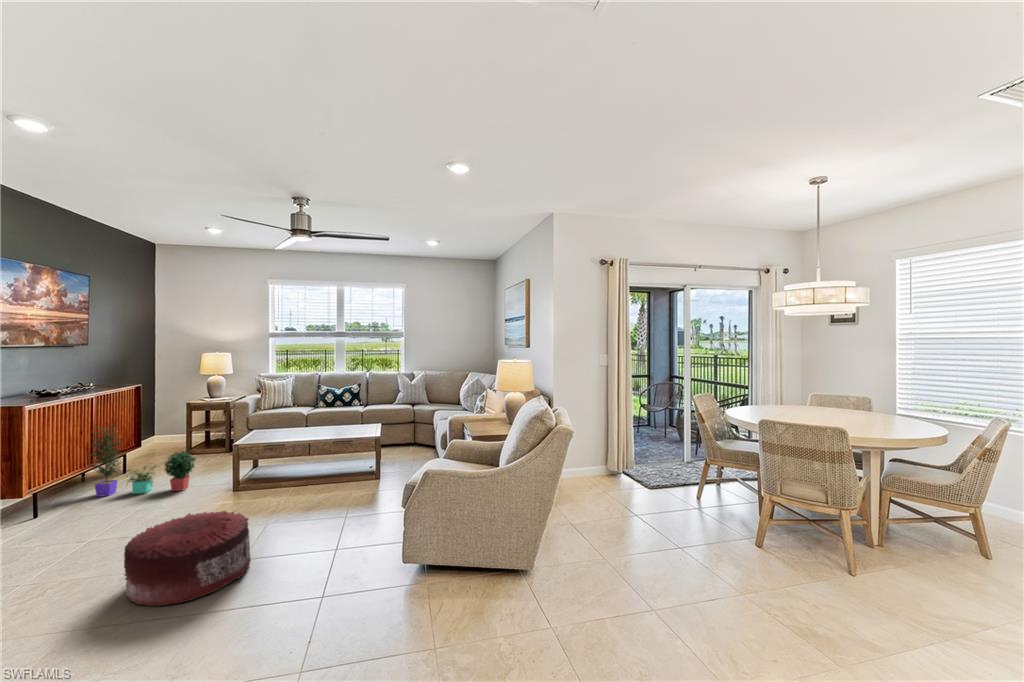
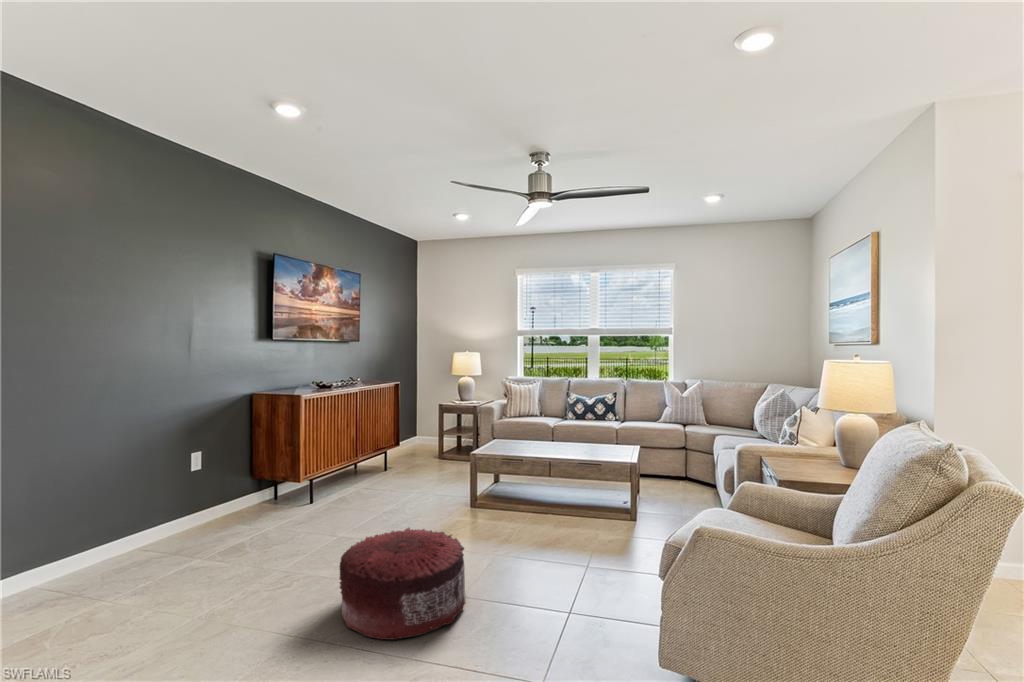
potted plant: present [89,425,196,497] -> none [351,419,437,497]

